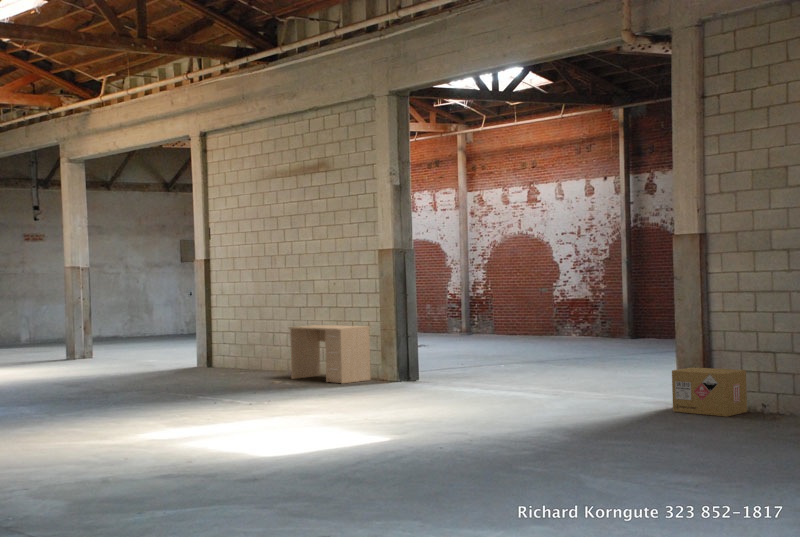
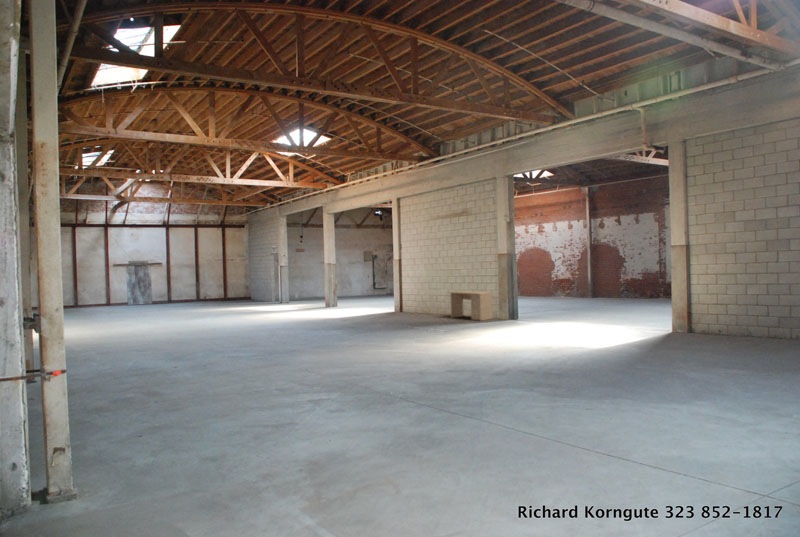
cardboard box: present [672,367,747,417] -> none [693,317,738,345]

